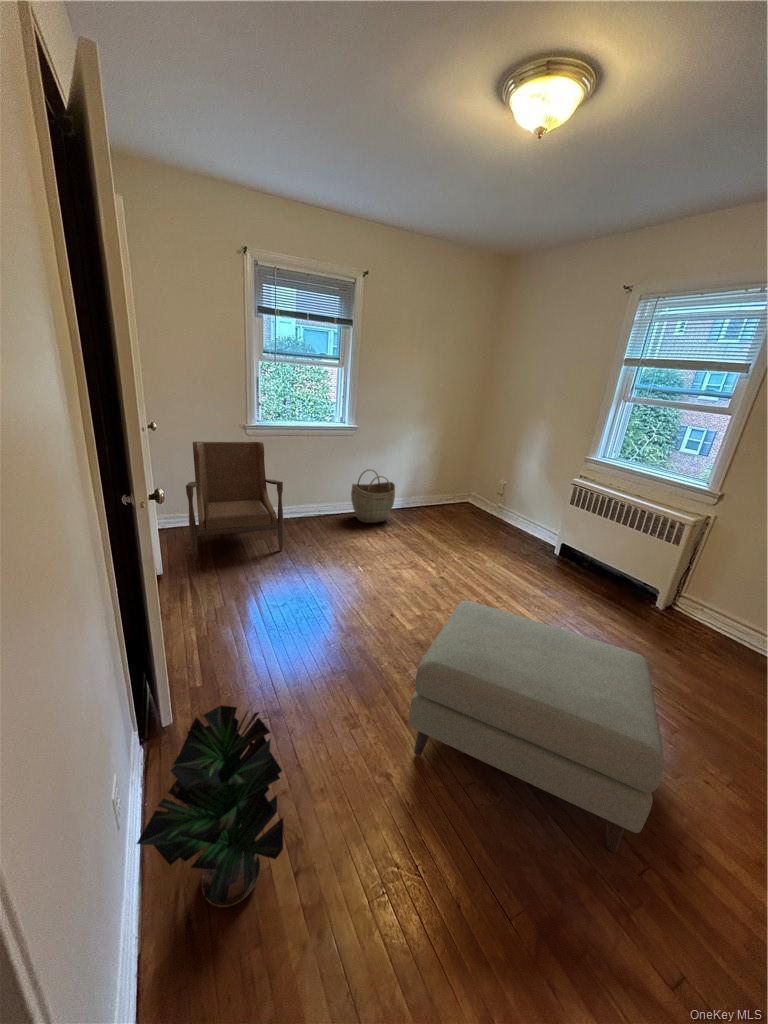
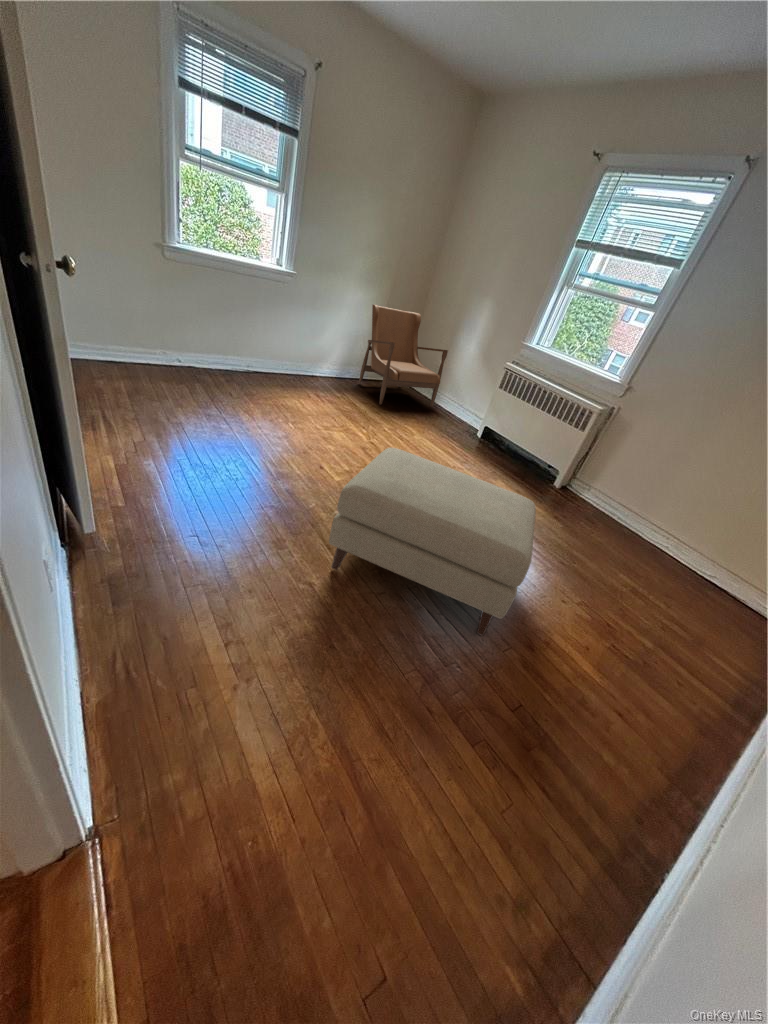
armchair: present [186,442,284,561] -> present [359,304,448,407]
woven basket: present [351,469,395,523] -> none [284,327,332,387]
potted plant: present [137,705,283,907] -> none [73,488,213,657]

